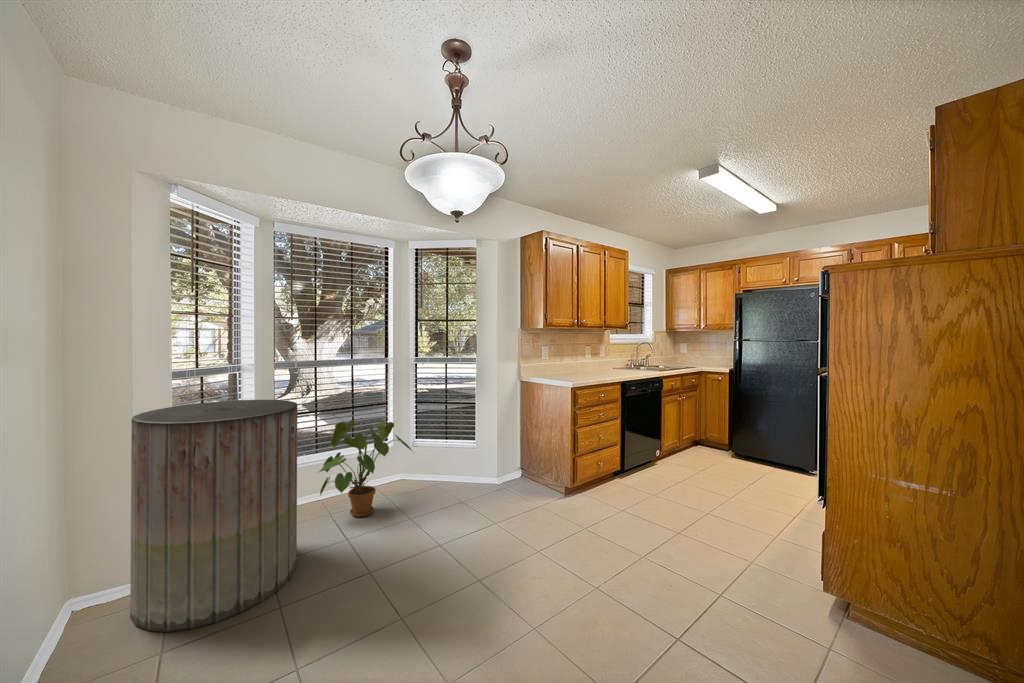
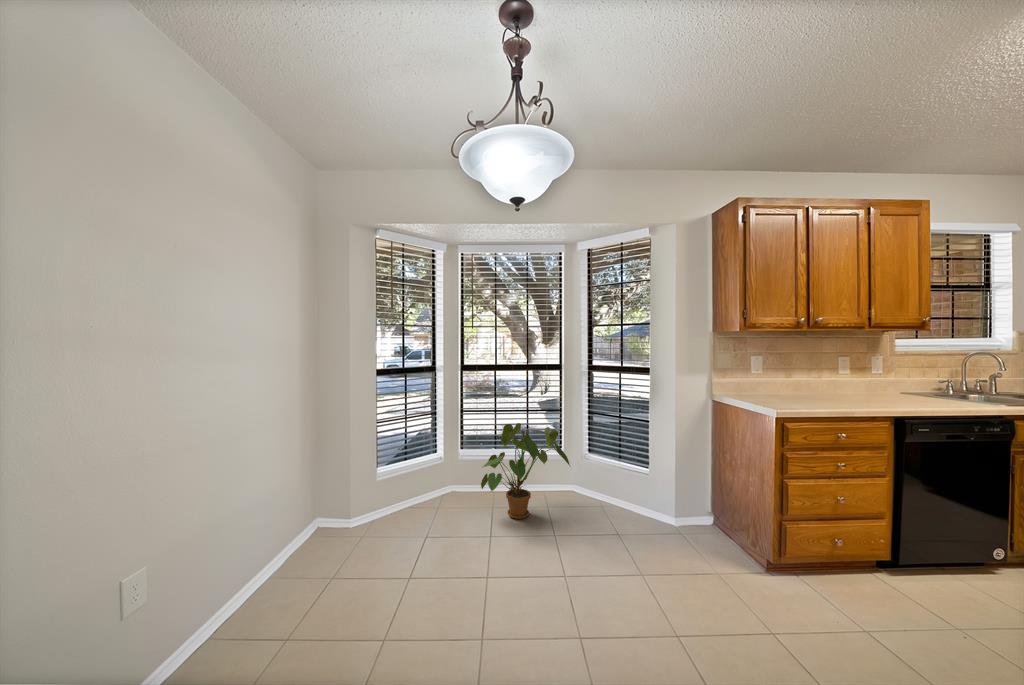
trash can: present [130,400,297,632] -> none [339,396,449,573]

